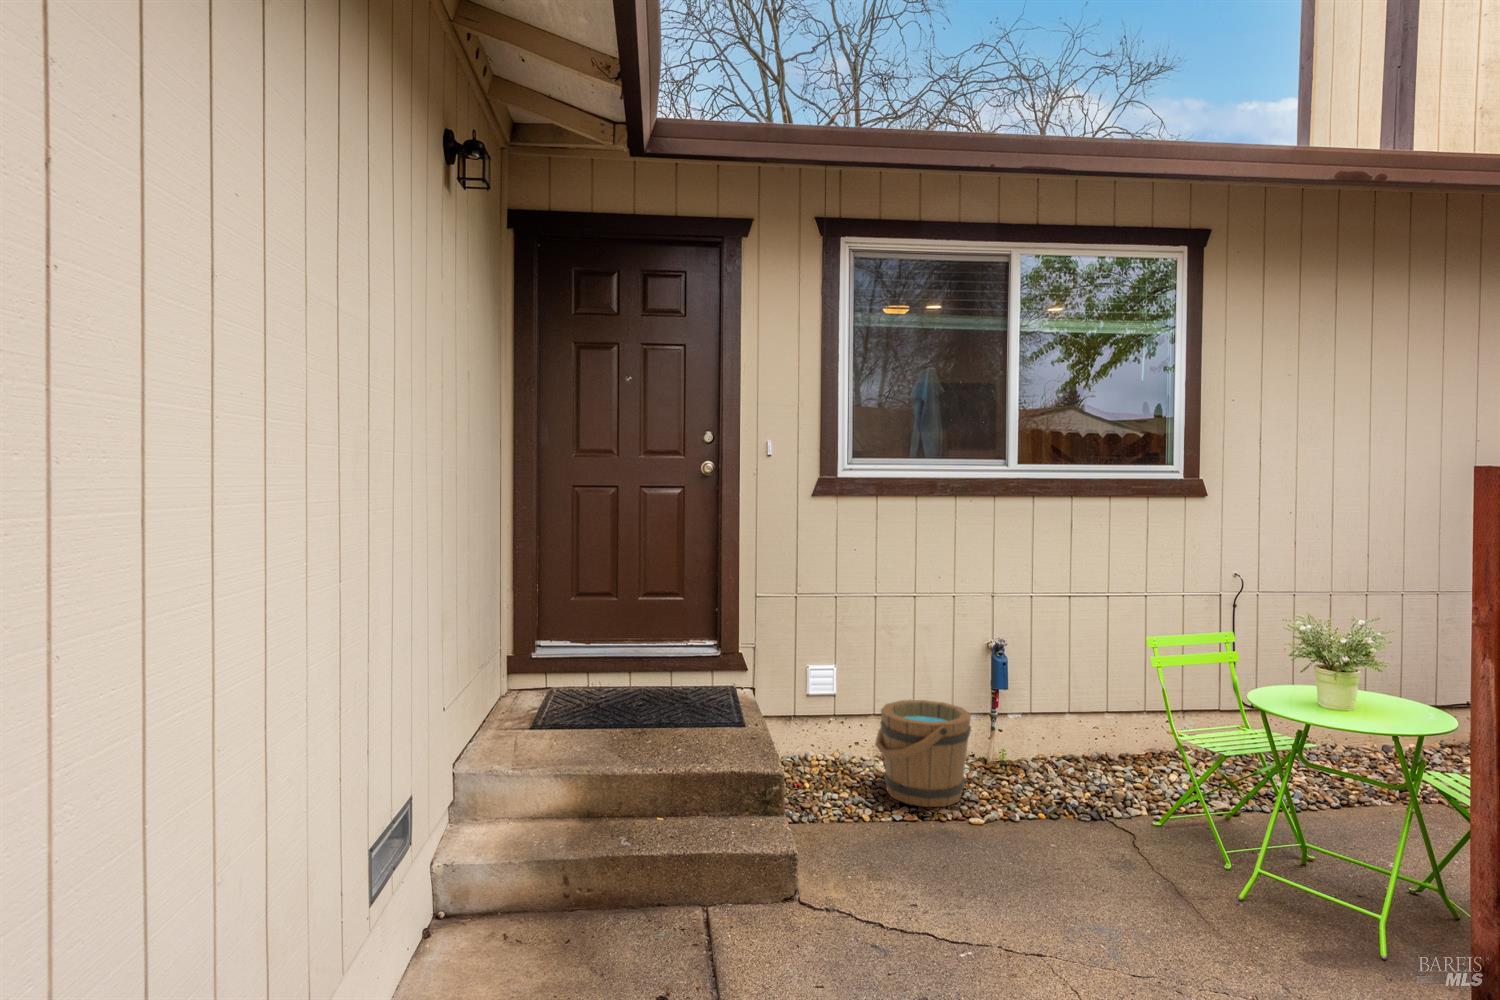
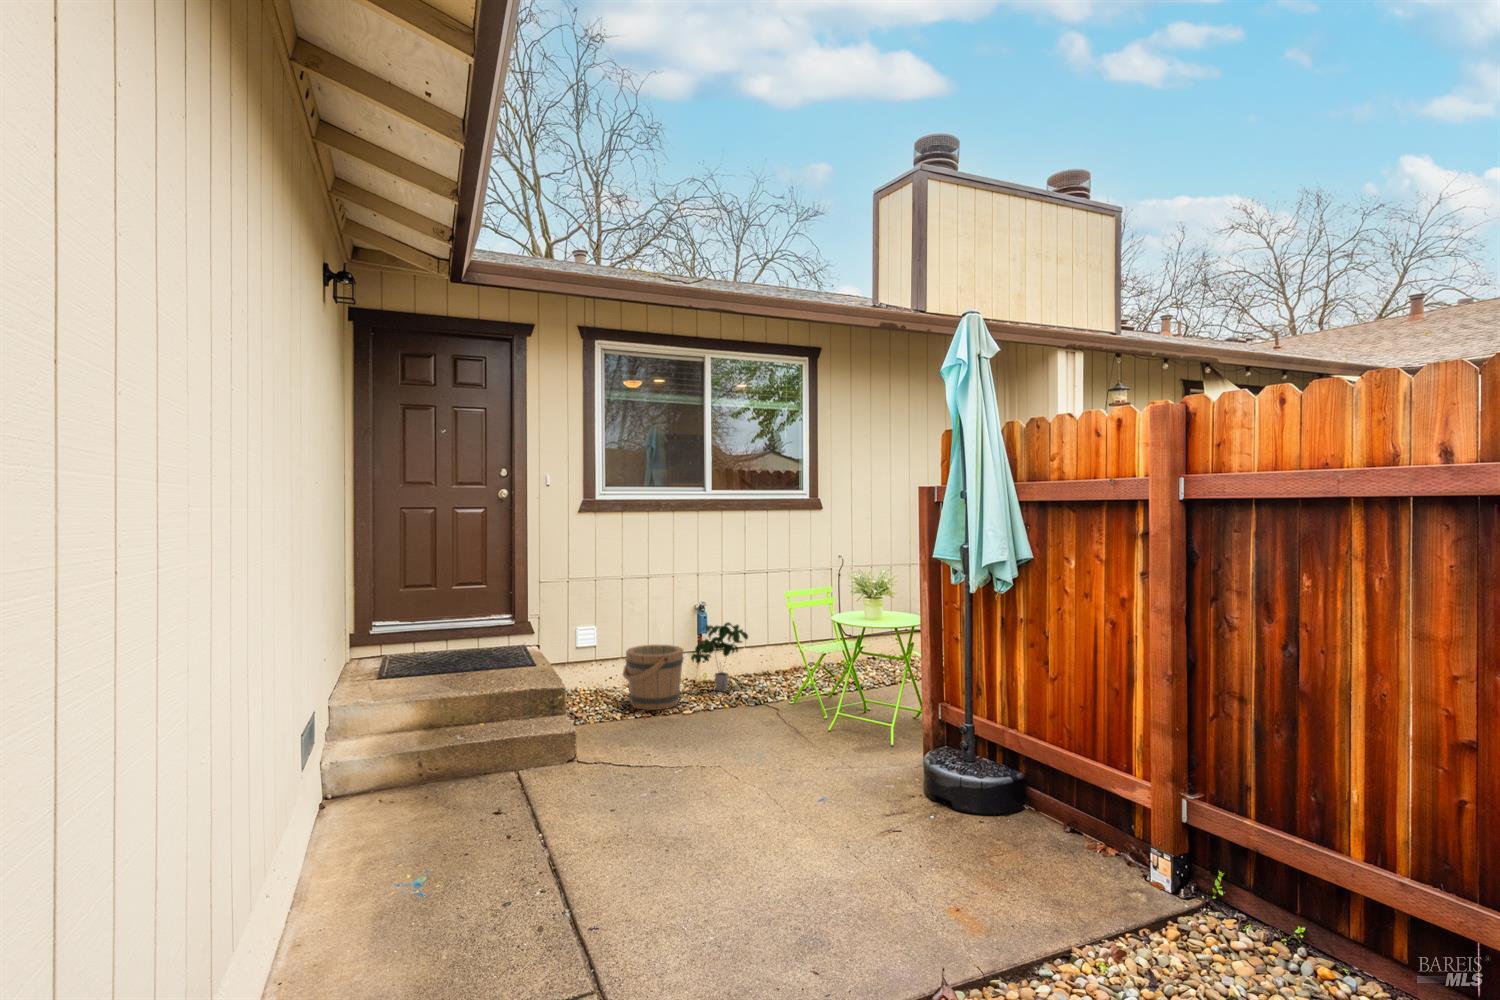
potted plant: none [981,674,1075,783] -> present [691,622,748,692]

